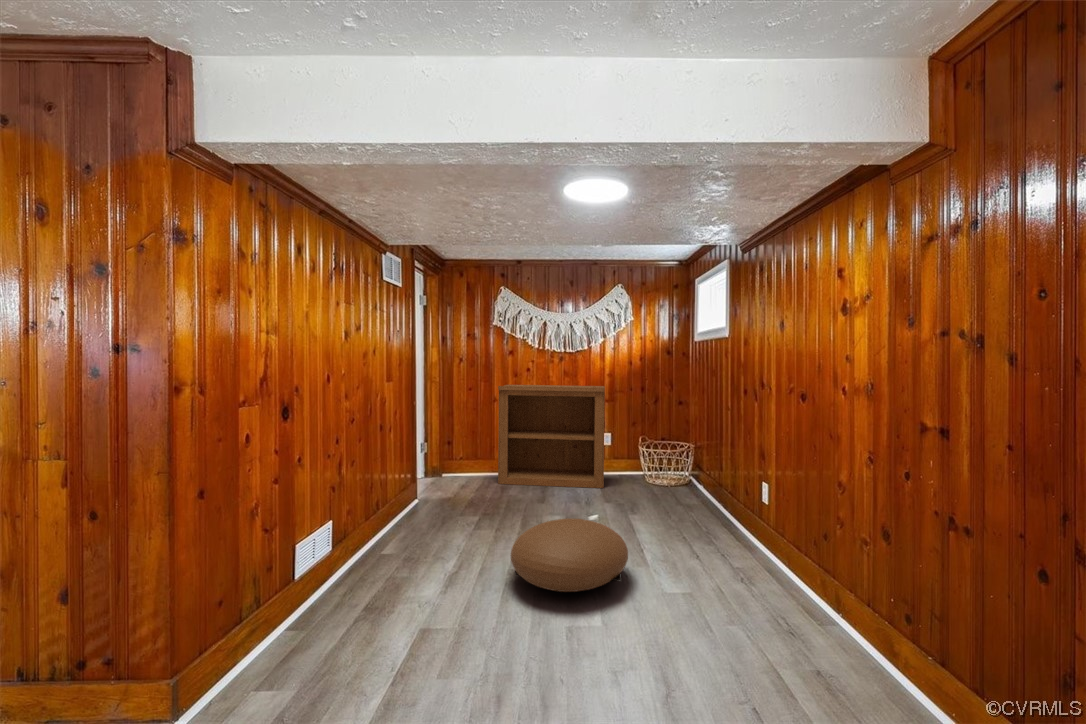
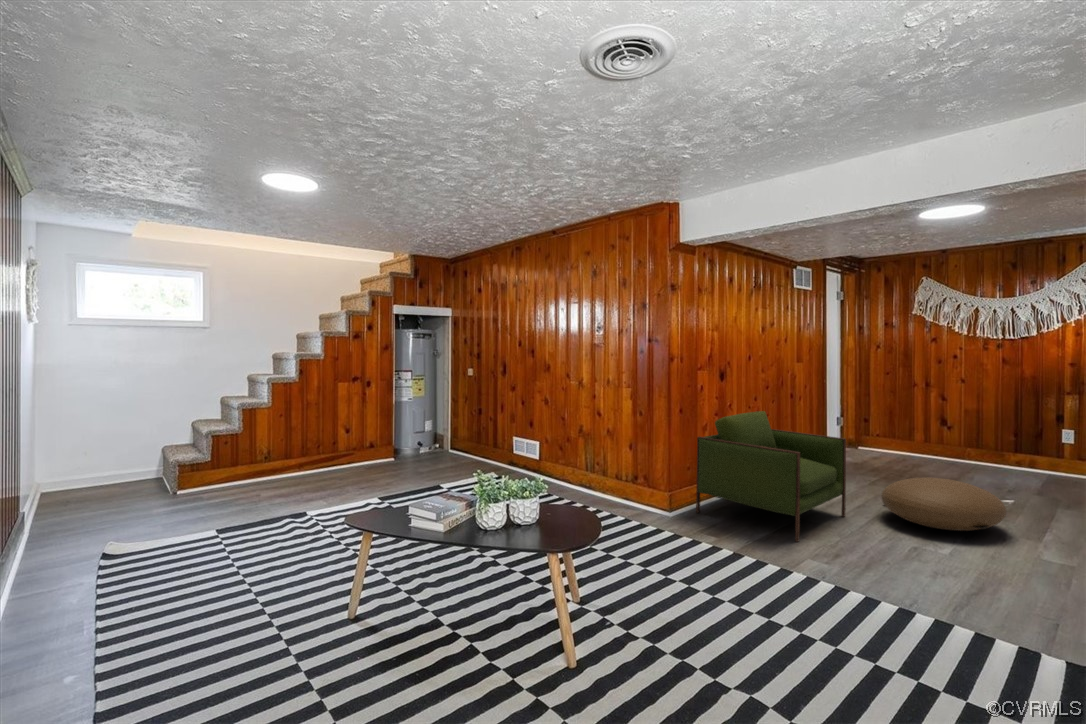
bookshelf: present [498,385,605,488] -> none [911,371,1060,483]
armchair: none [236,464,474,705] -> present [696,411,846,542]

